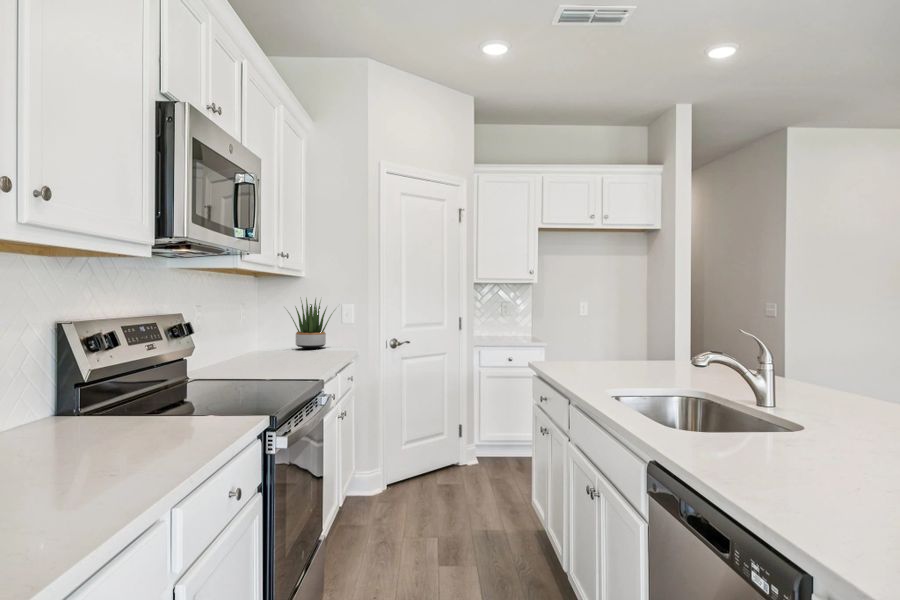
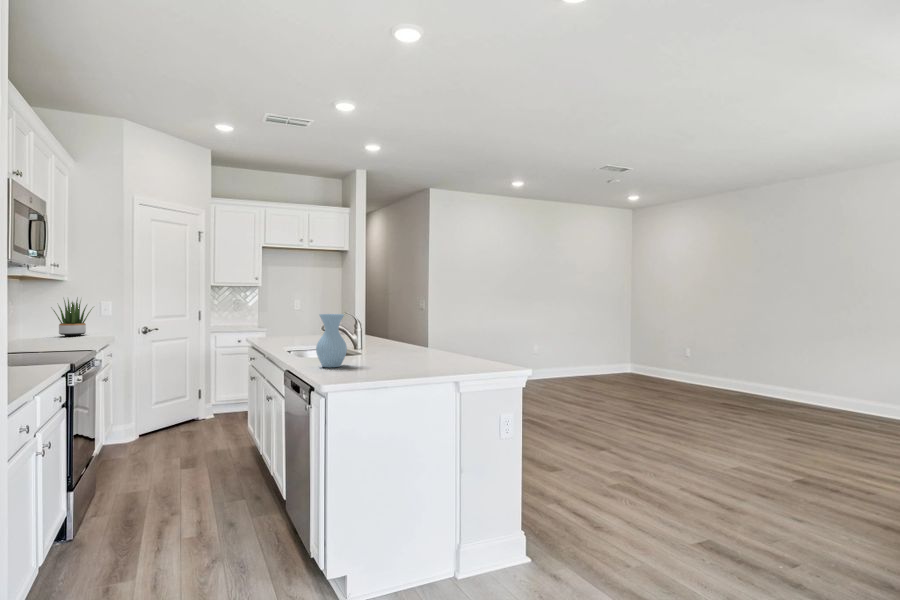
vase: none [759,344,851,491] -> present [316,314,347,367]

